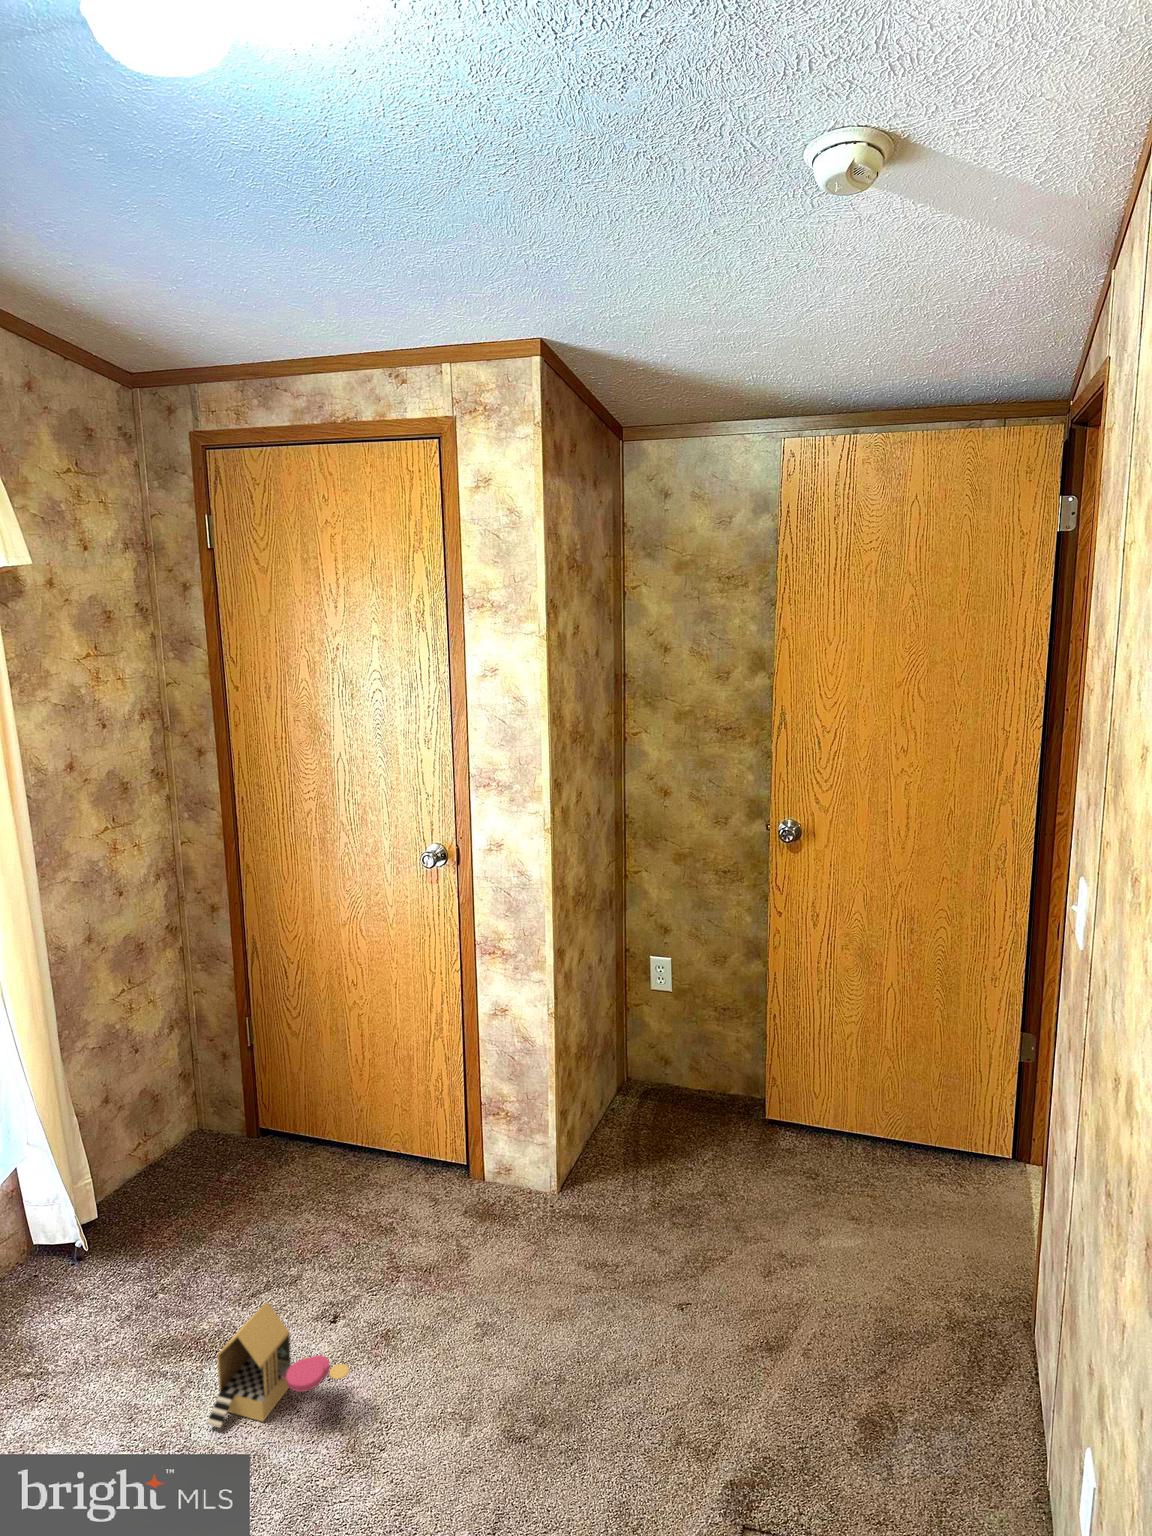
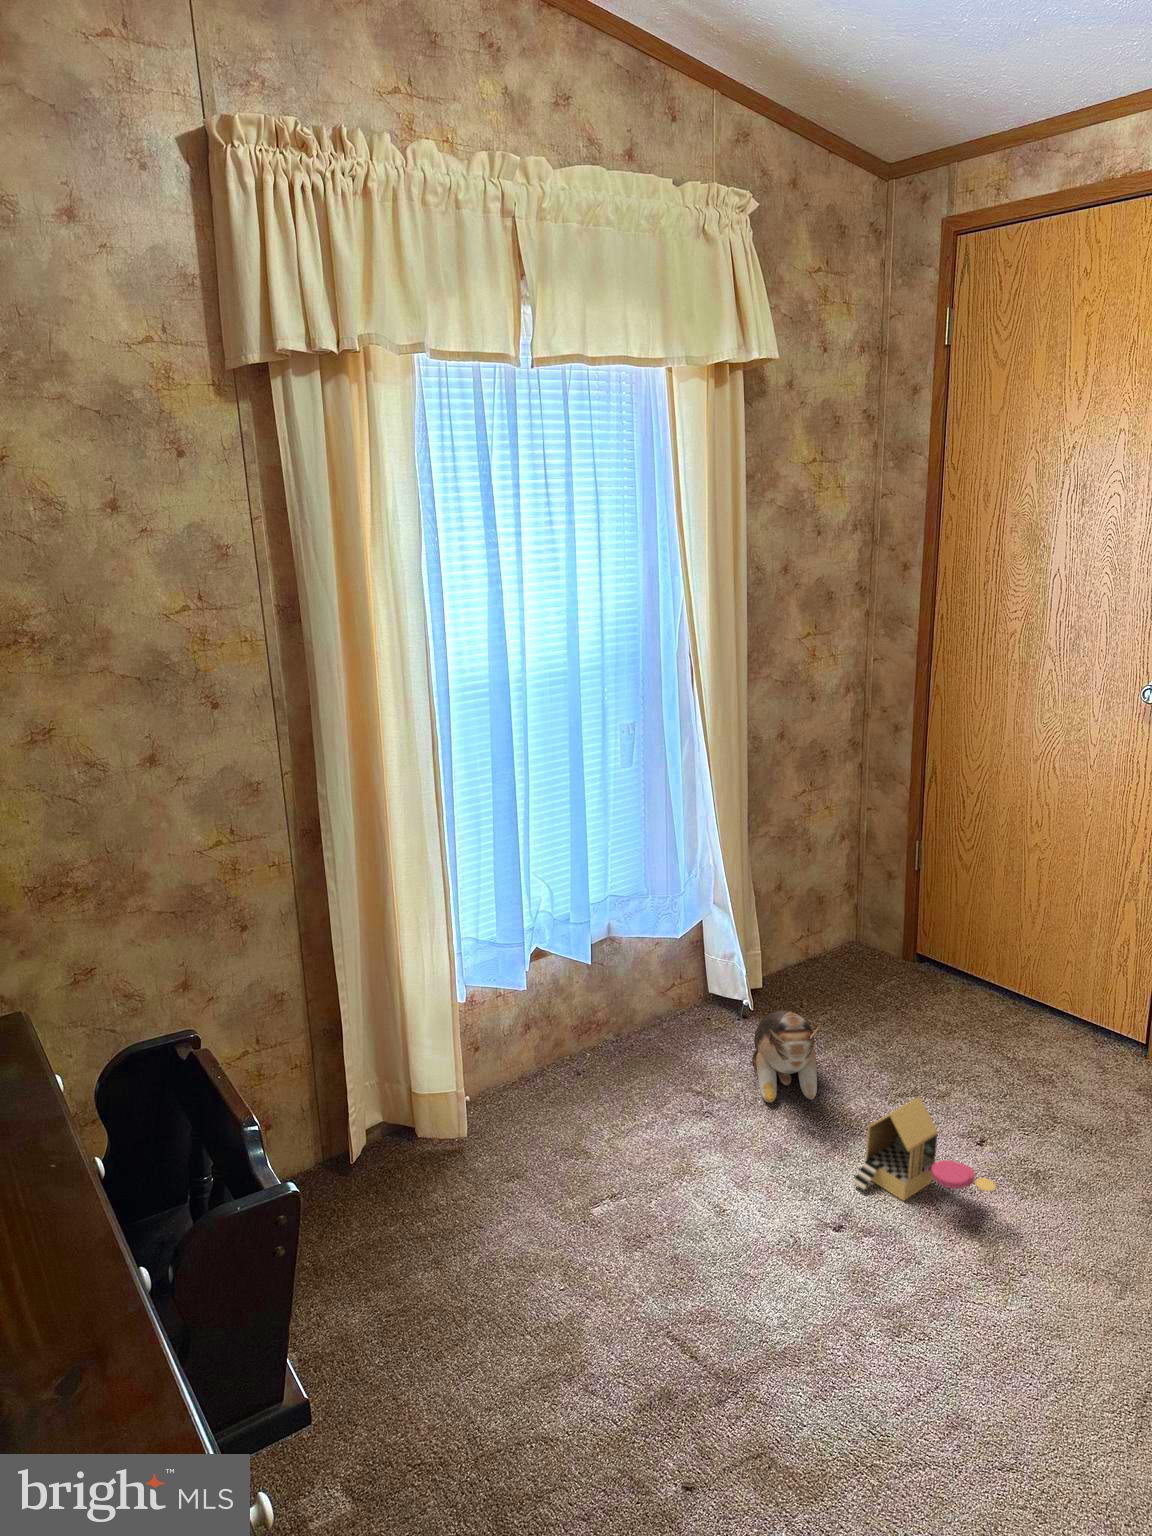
plush toy: none [85,1247,163,1363] -> present [752,1010,820,1103]

